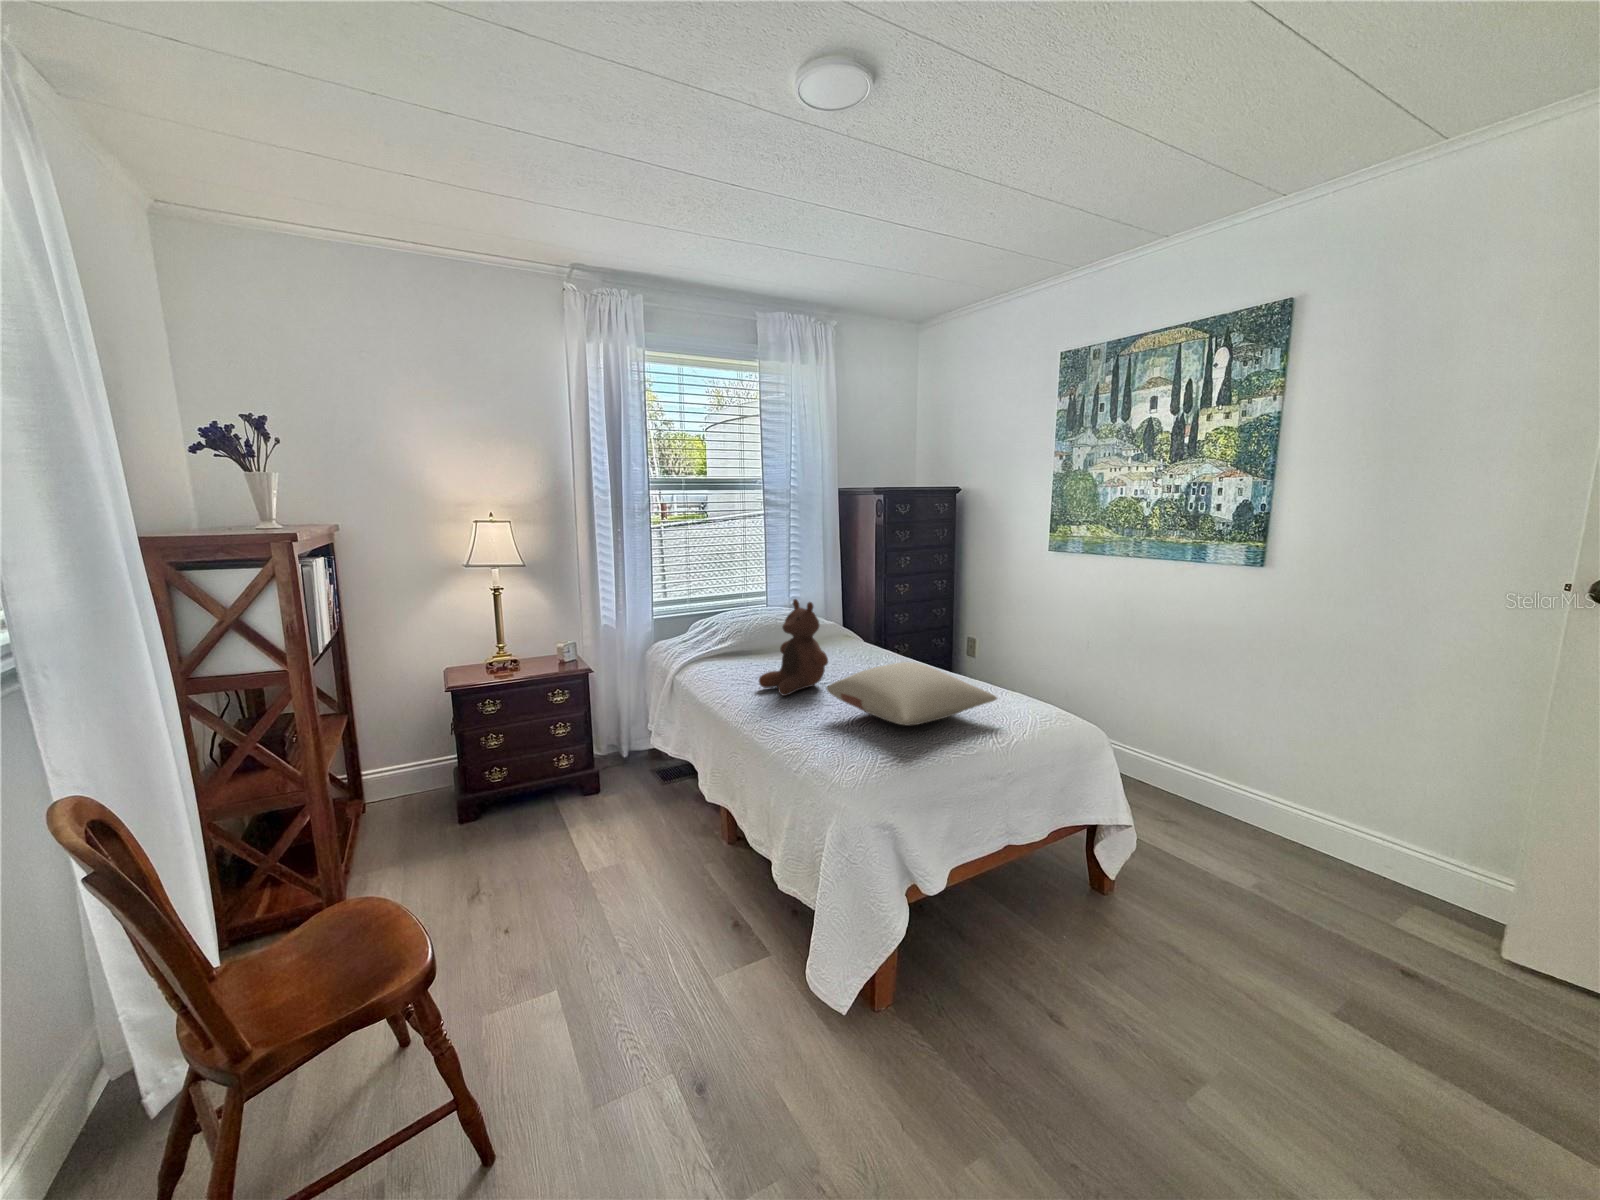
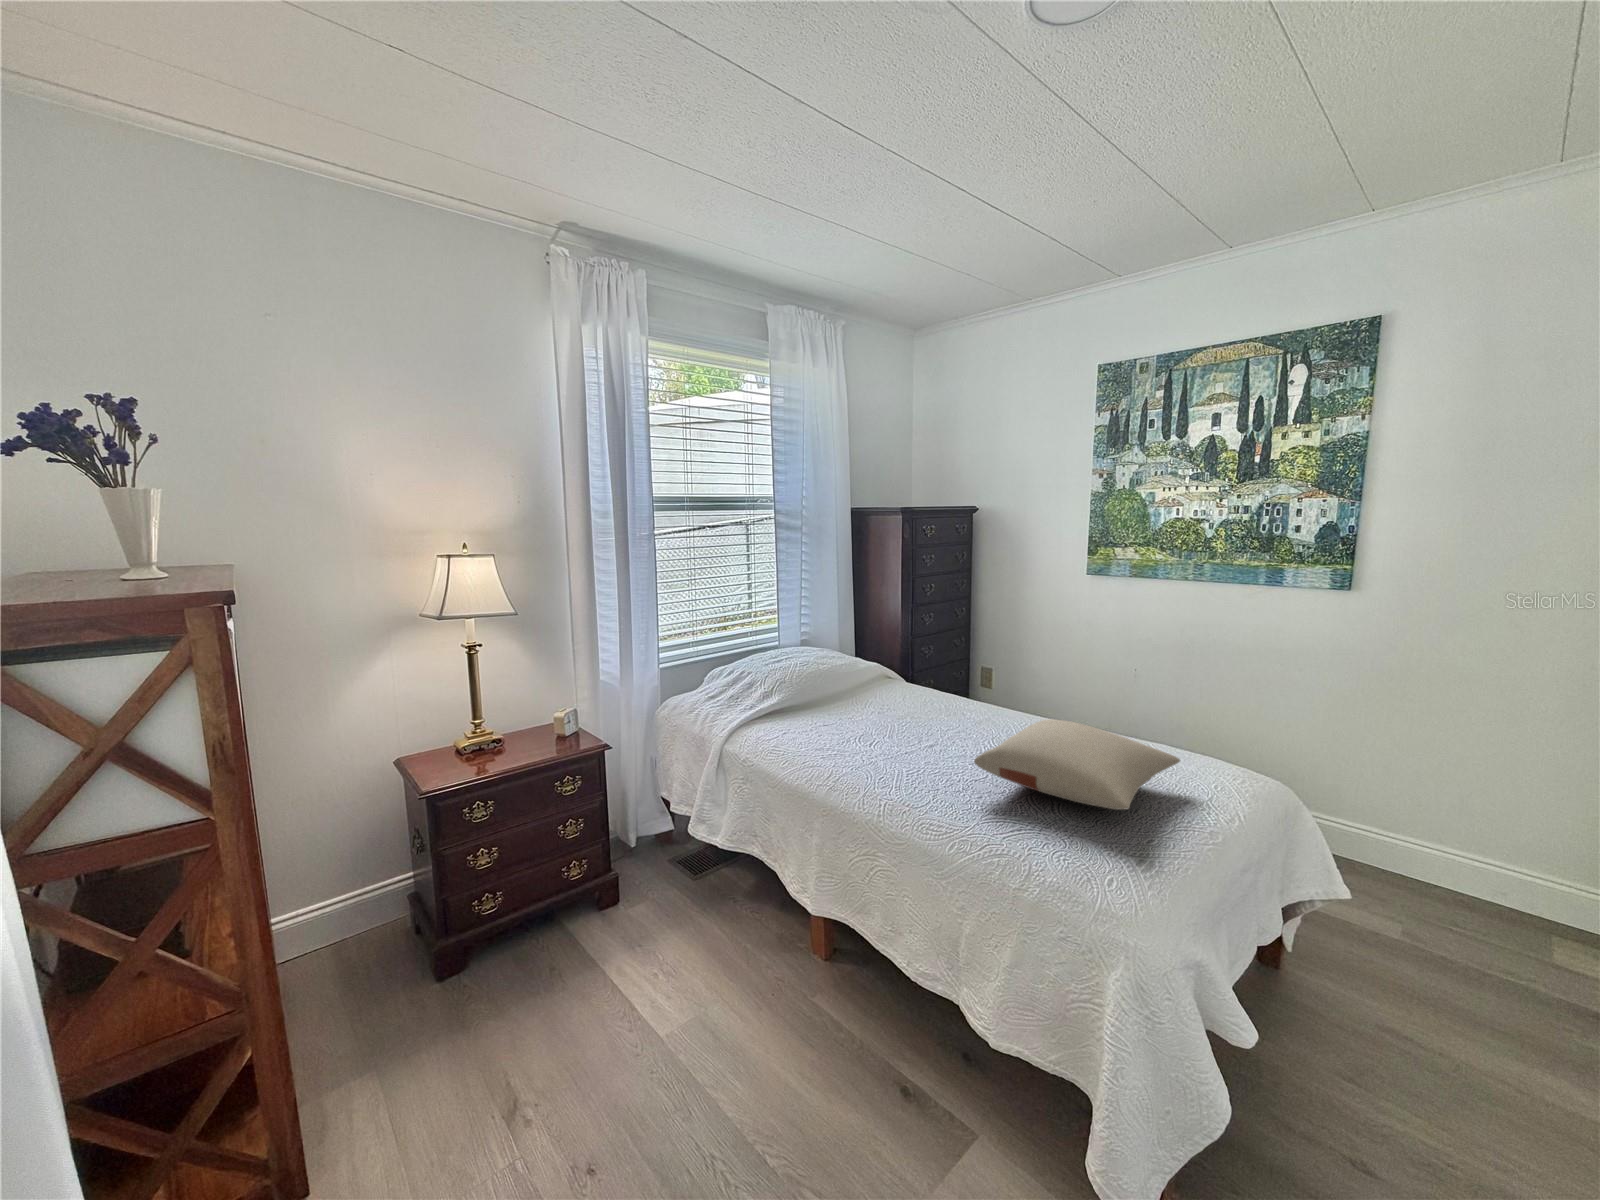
stuffed bear: present [759,599,828,696] -> none [851,645,941,768]

